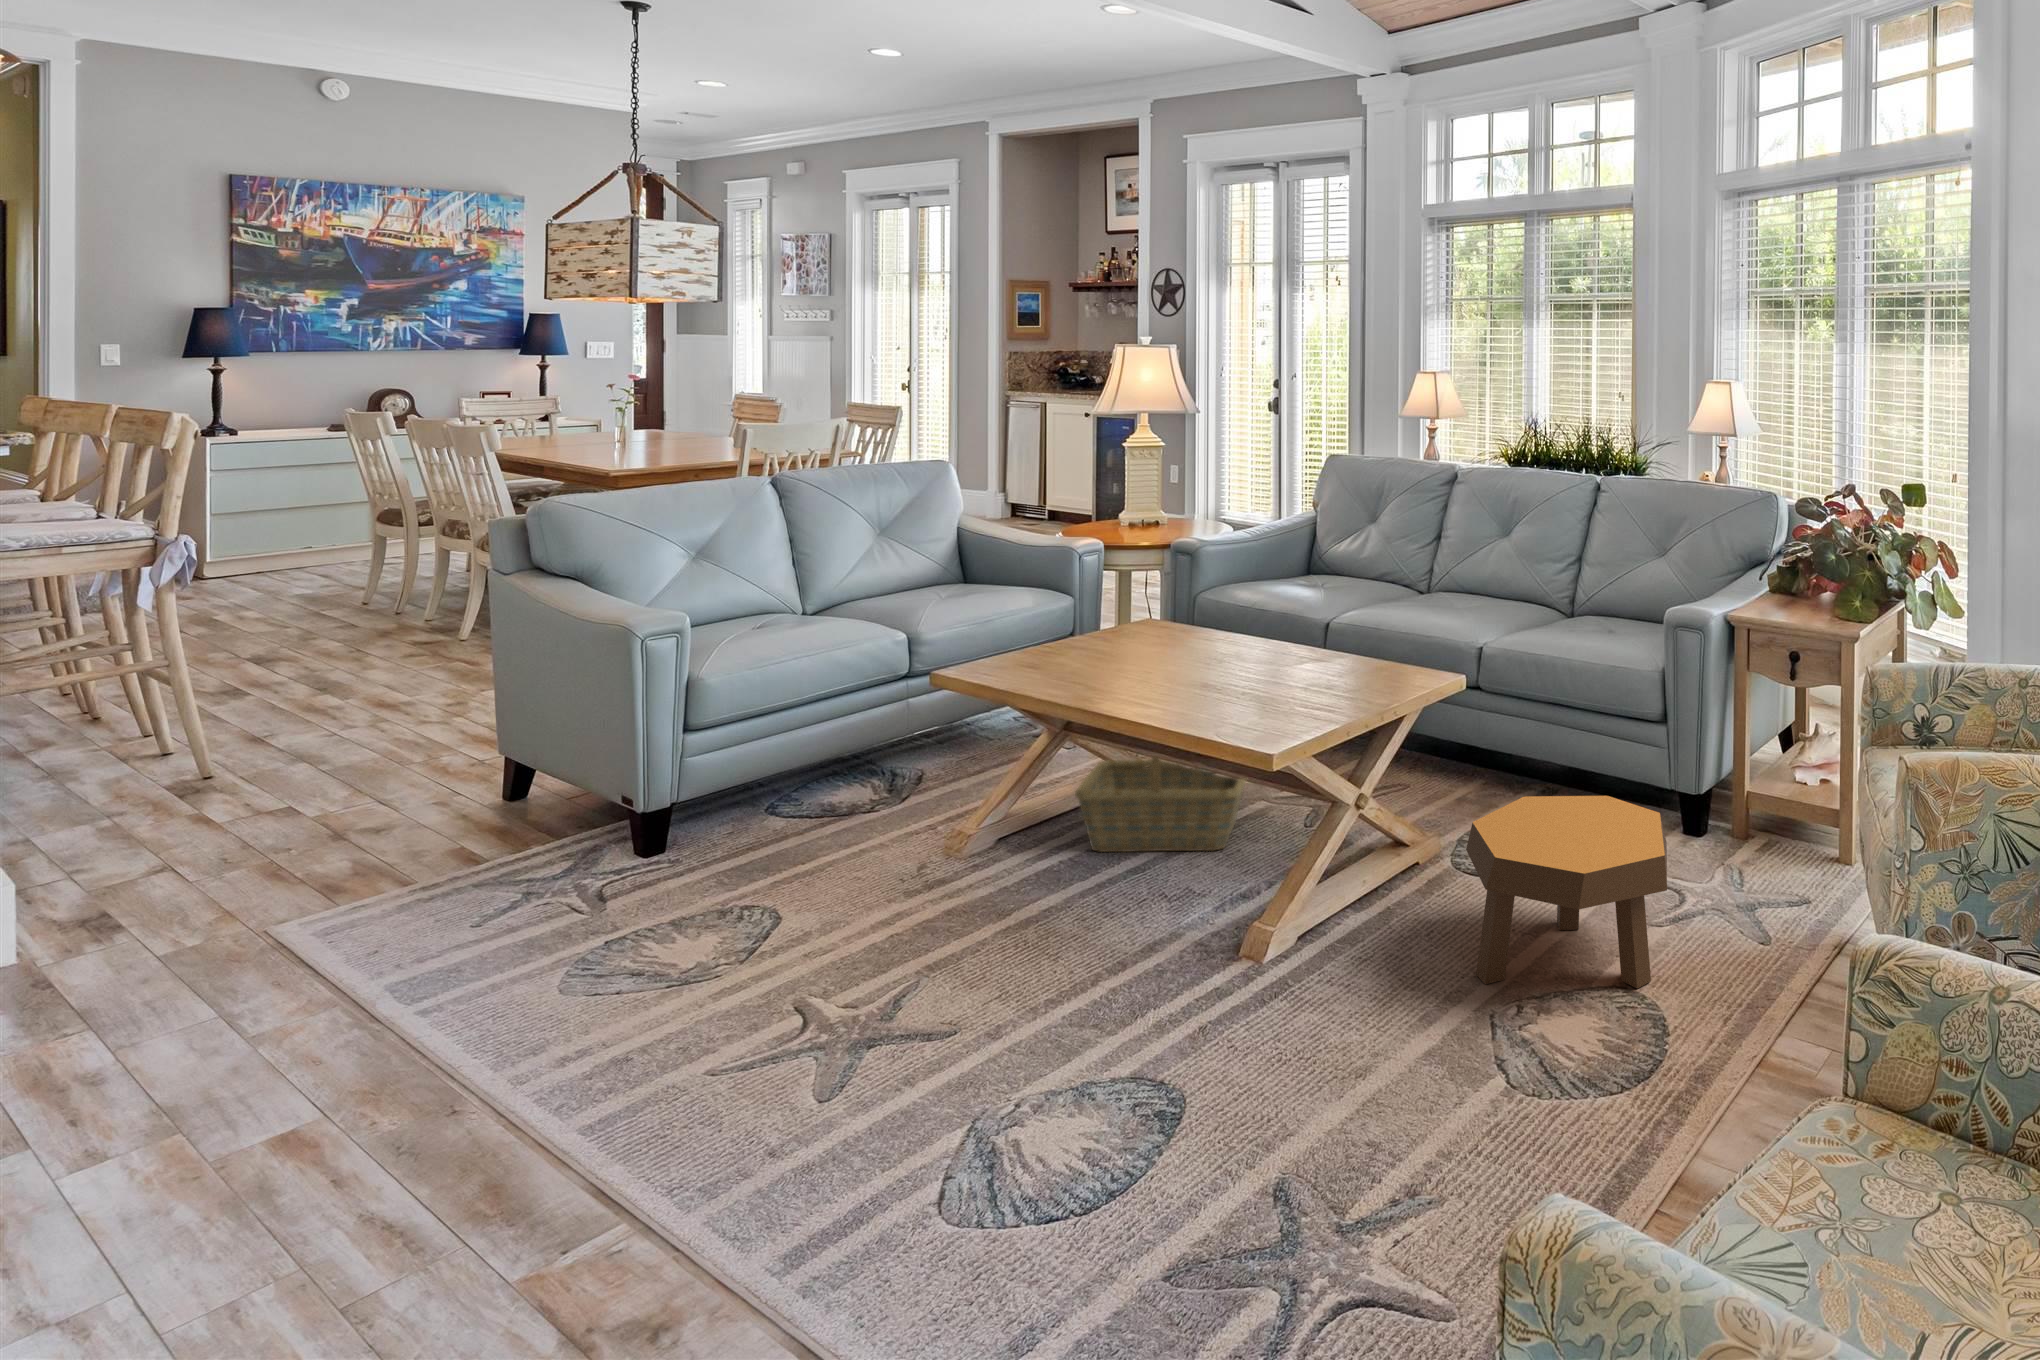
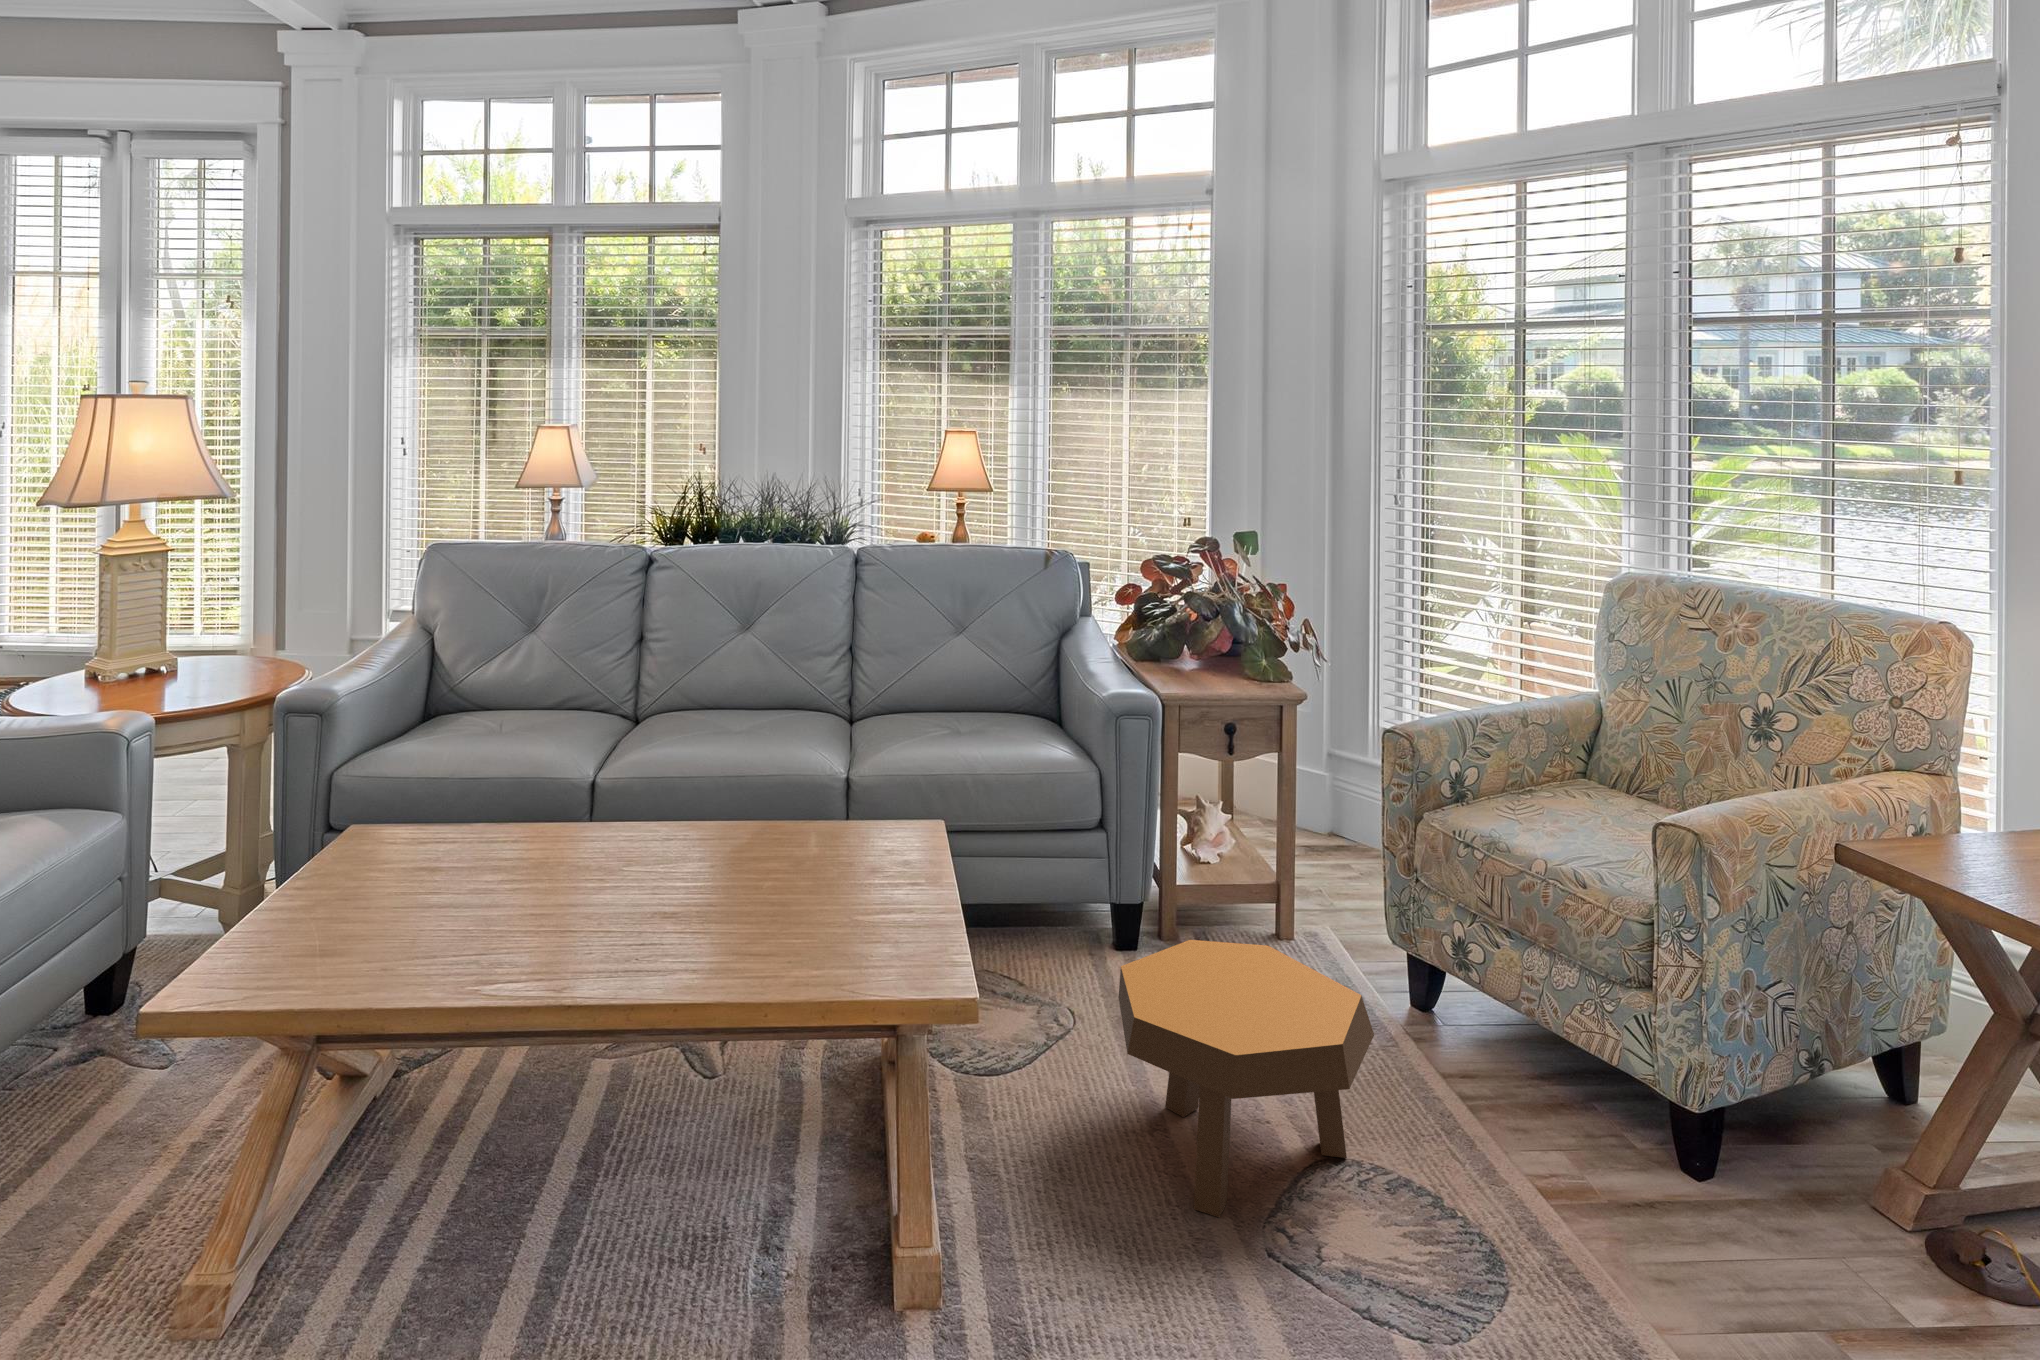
basket: present [1075,756,1246,852] -> none [424,968,696,1225]

